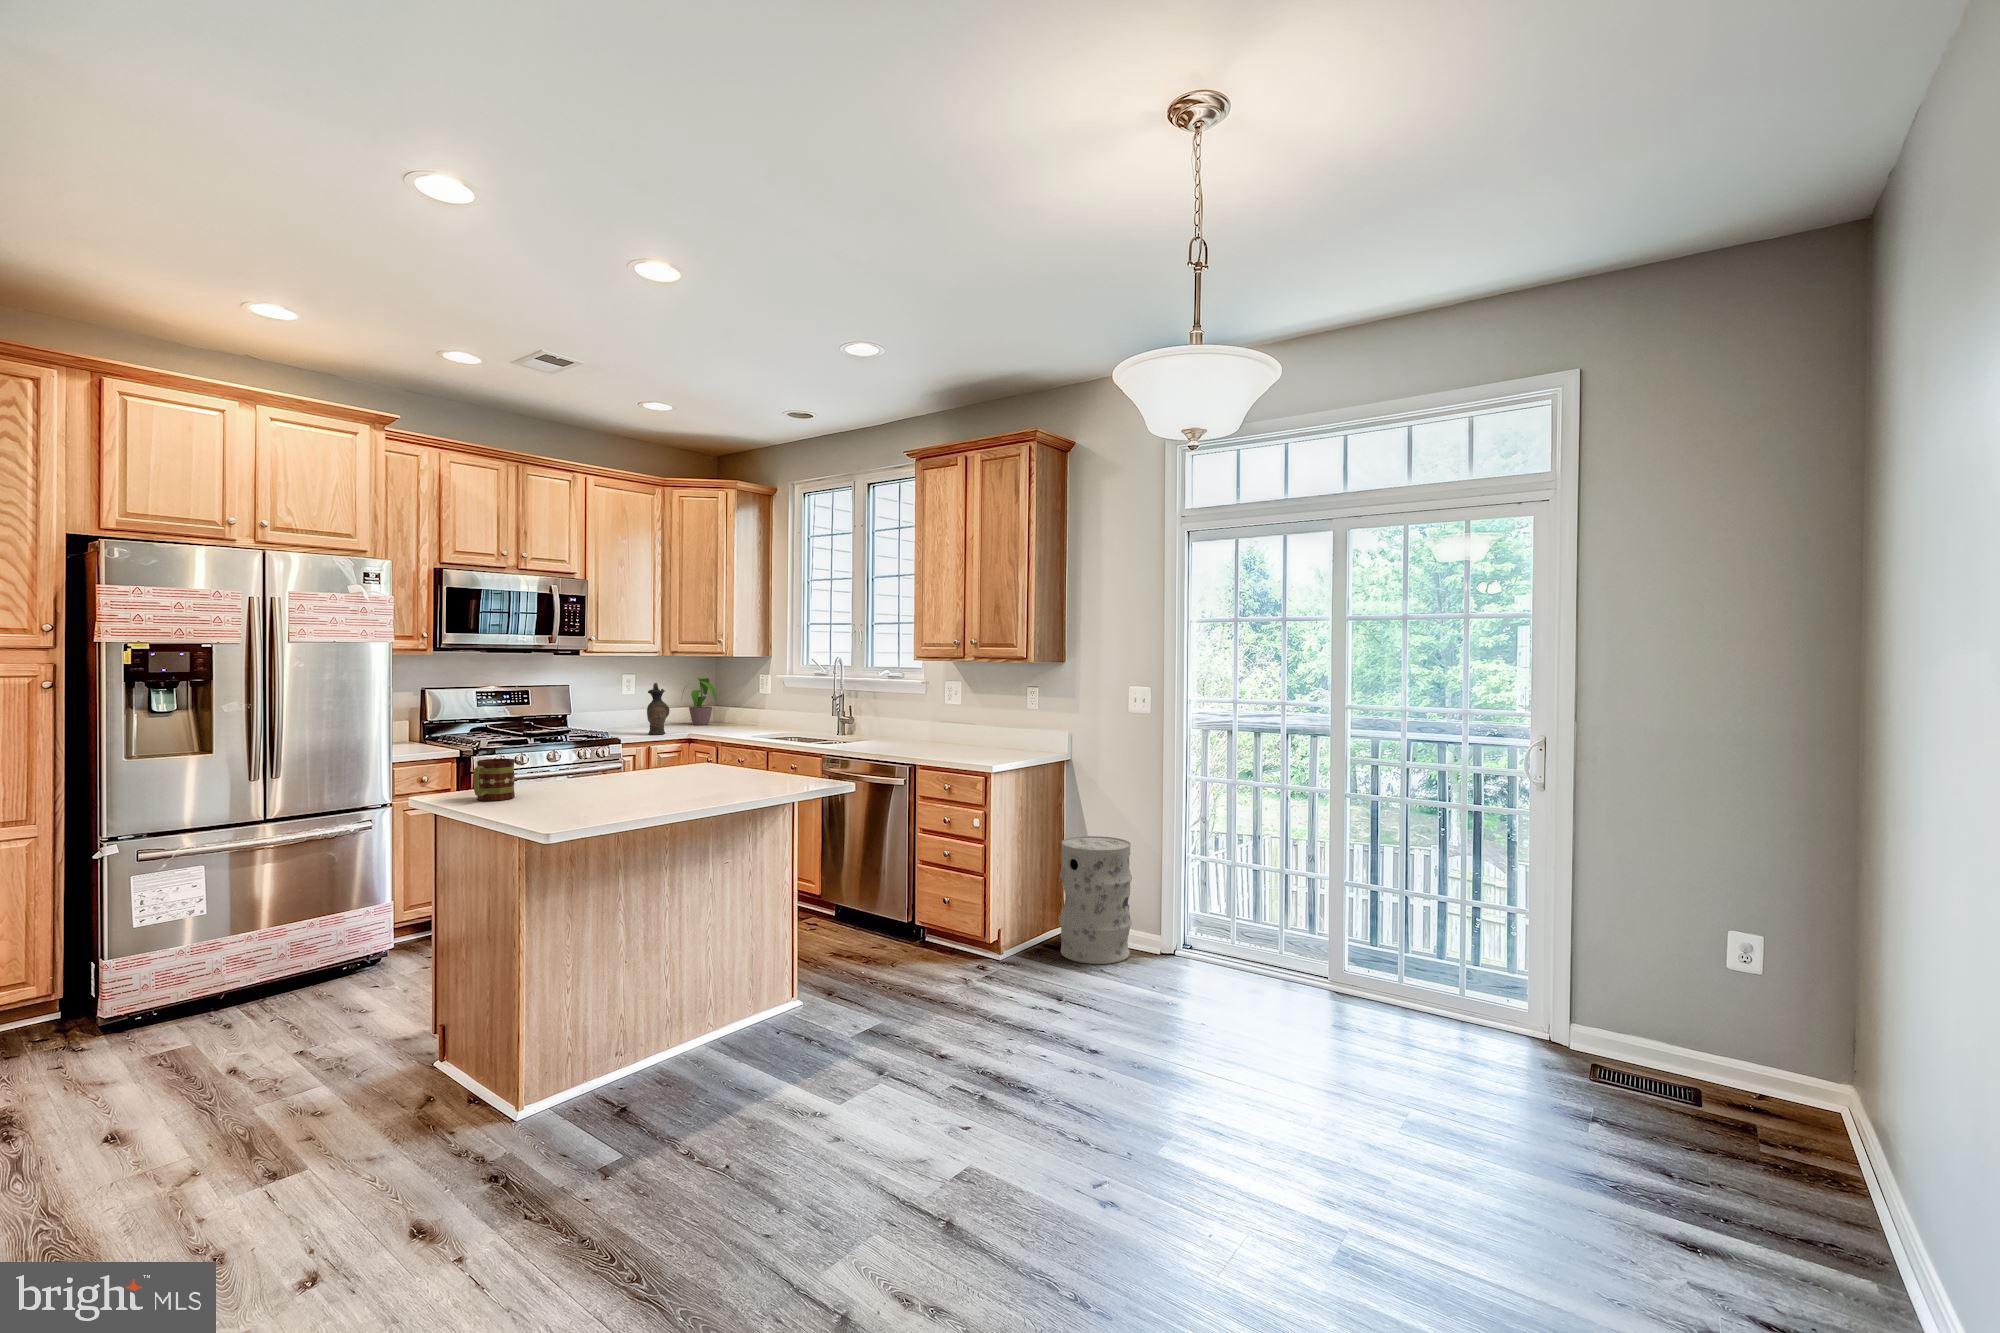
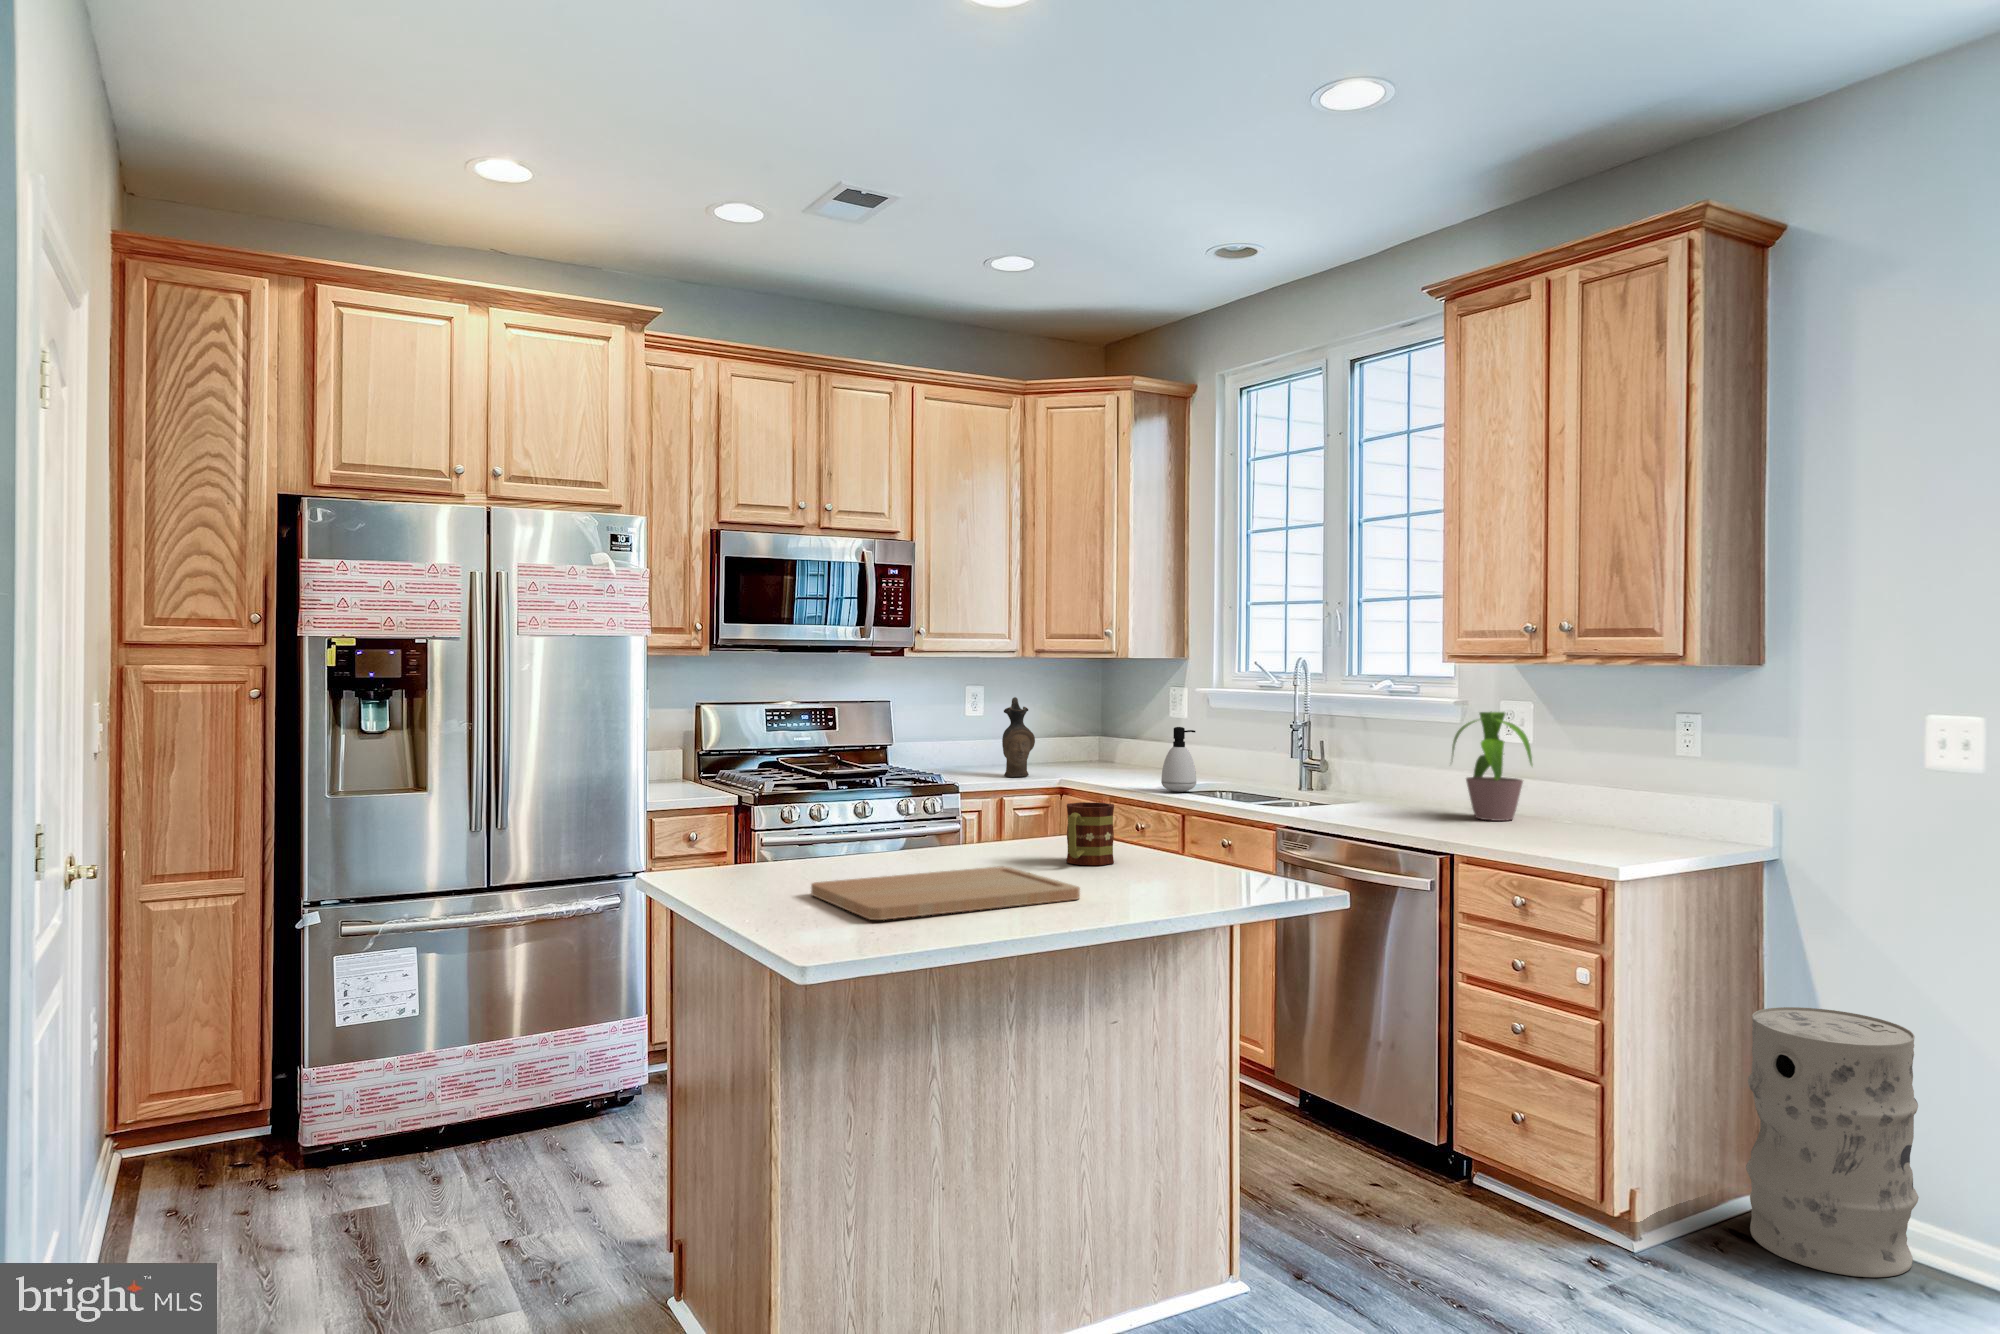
potted plant: present [682,678,716,725] -> present [1452,711,1532,821]
soap dispenser: none [753,700,775,740] -> present [1161,727,1196,792]
mug: present [473,758,515,801] -> present [1067,802,1114,865]
cutting board: none [538,782,706,811] -> present [811,866,1080,920]

